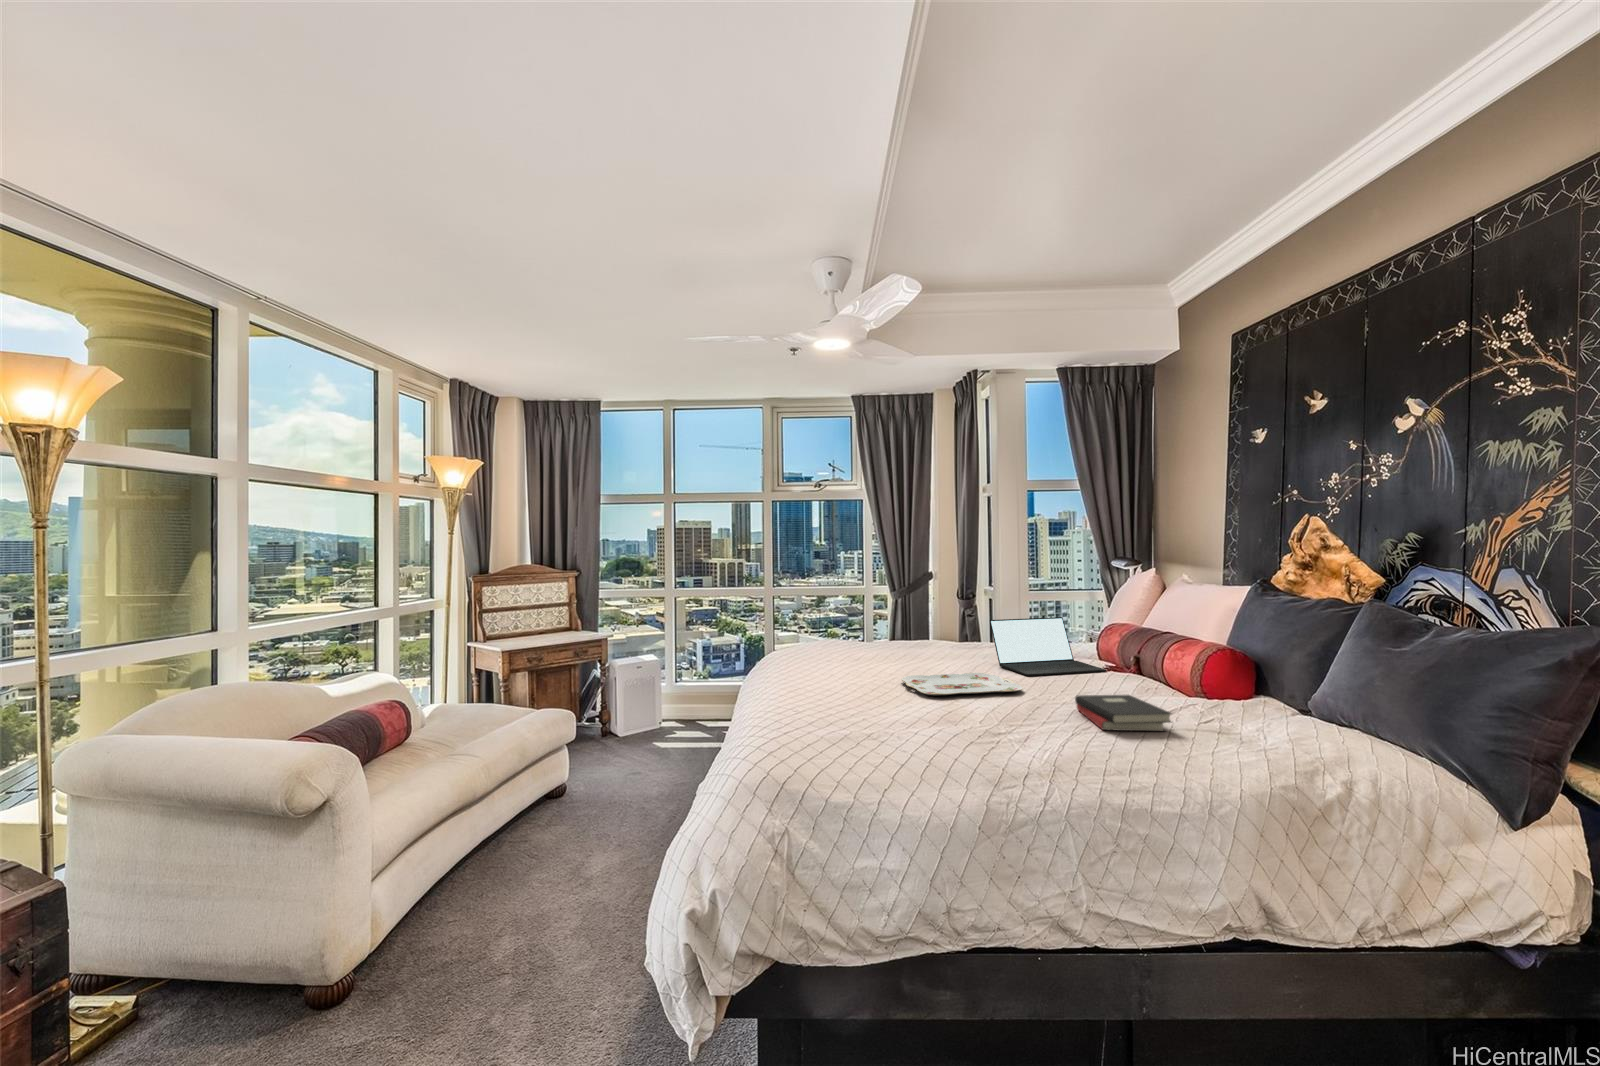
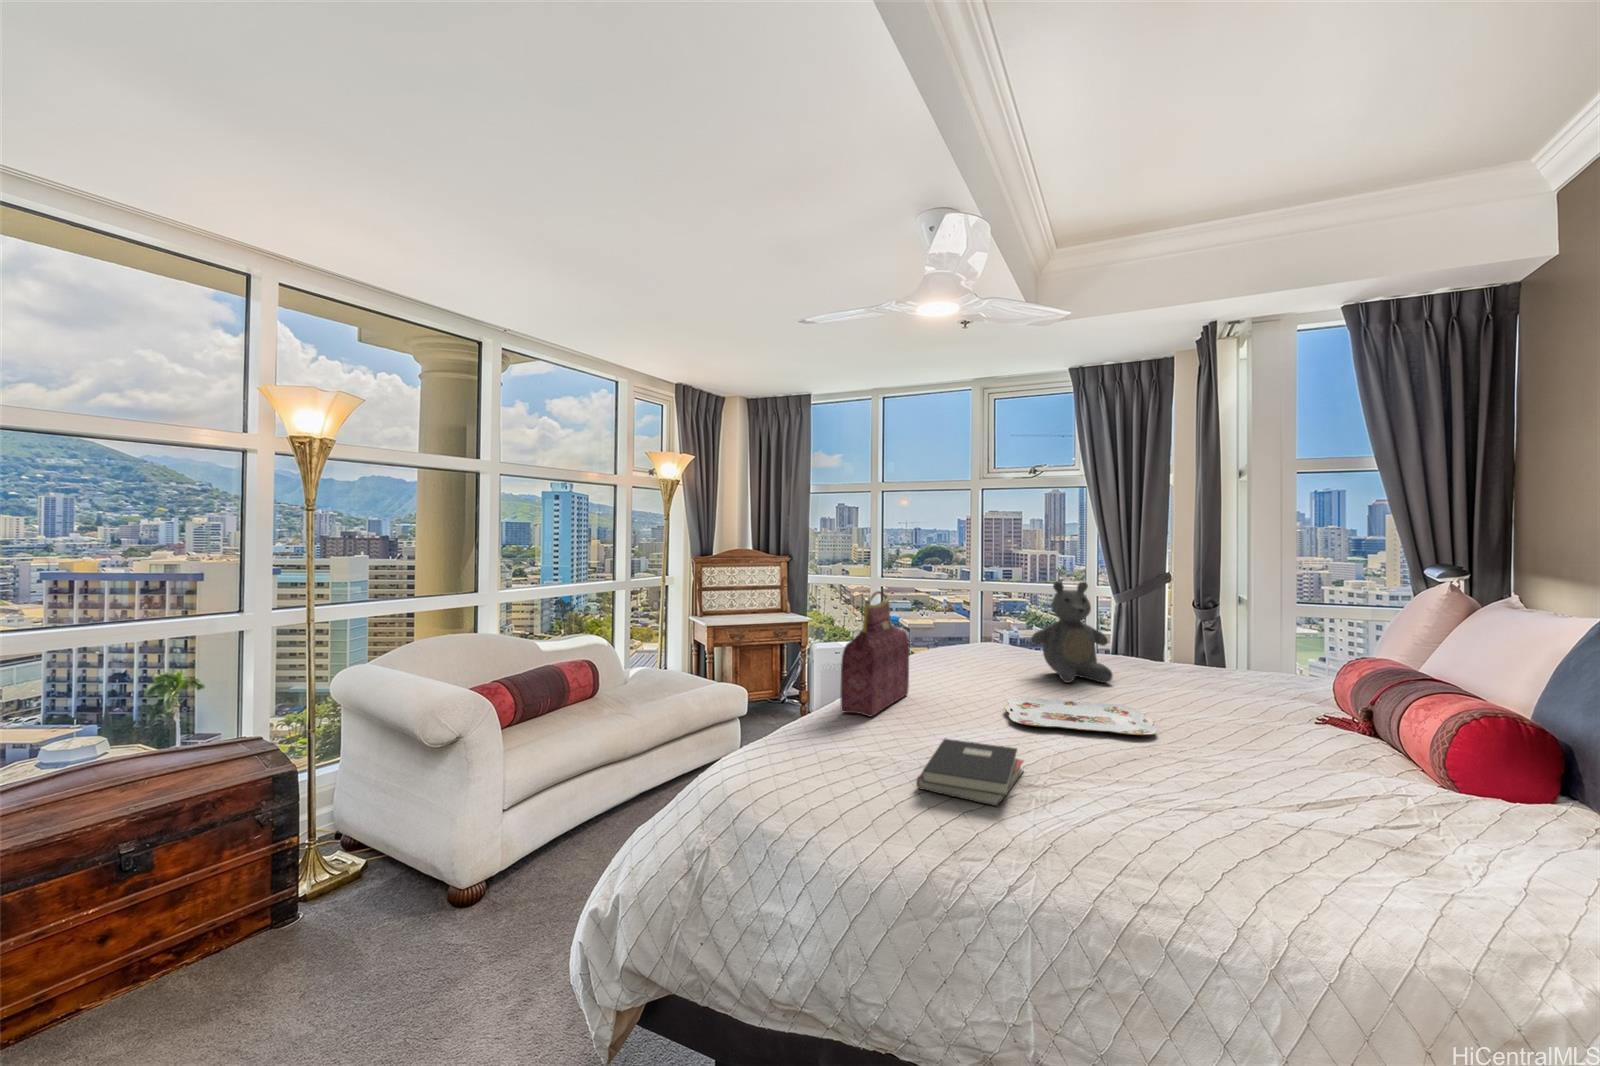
teddy bear: none [886,579,952,663] -> present [1031,581,1113,683]
handbag: none [785,593,818,705] -> present [840,591,909,716]
laptop: present [990,617,1106,676] -> none [1161,639,1329,726]
hardback book: present [1075,695,1172,731] -> present [916,739,1024,806]

